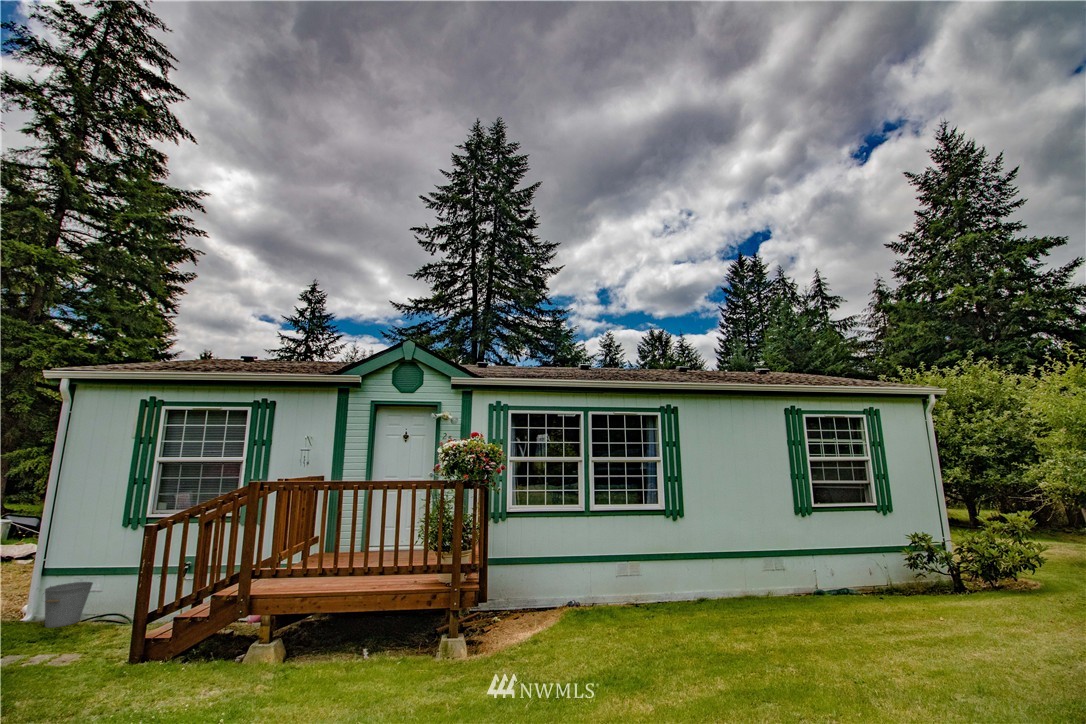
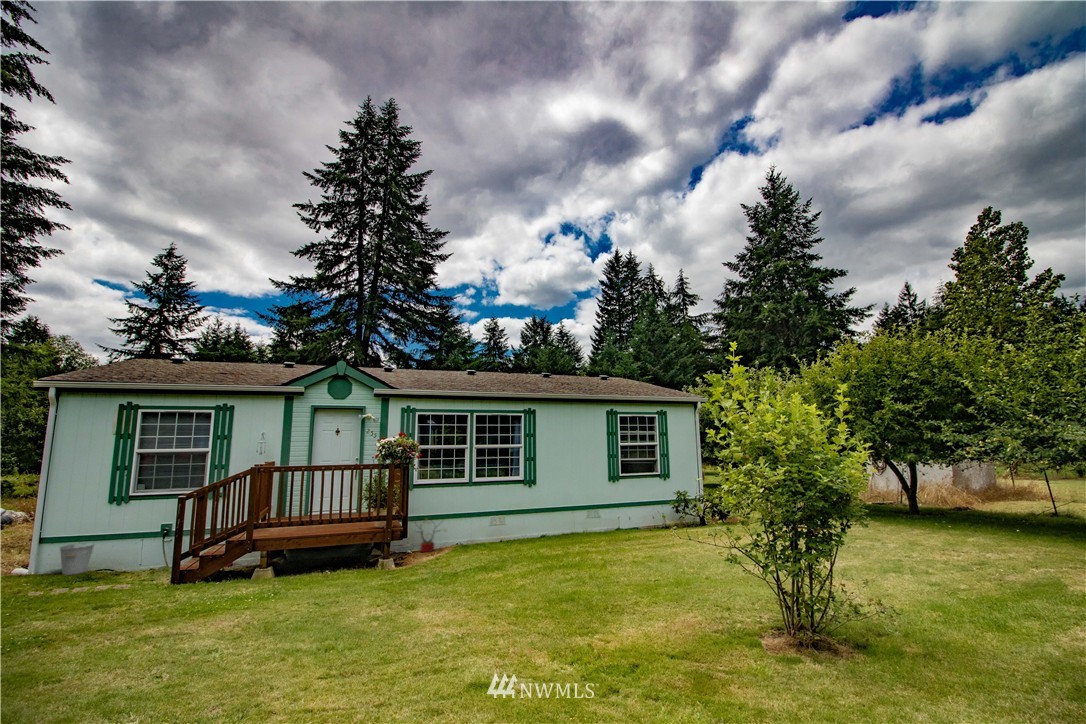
decorative plant: none [506,562,556,618] -> present [416,523,446,552]

